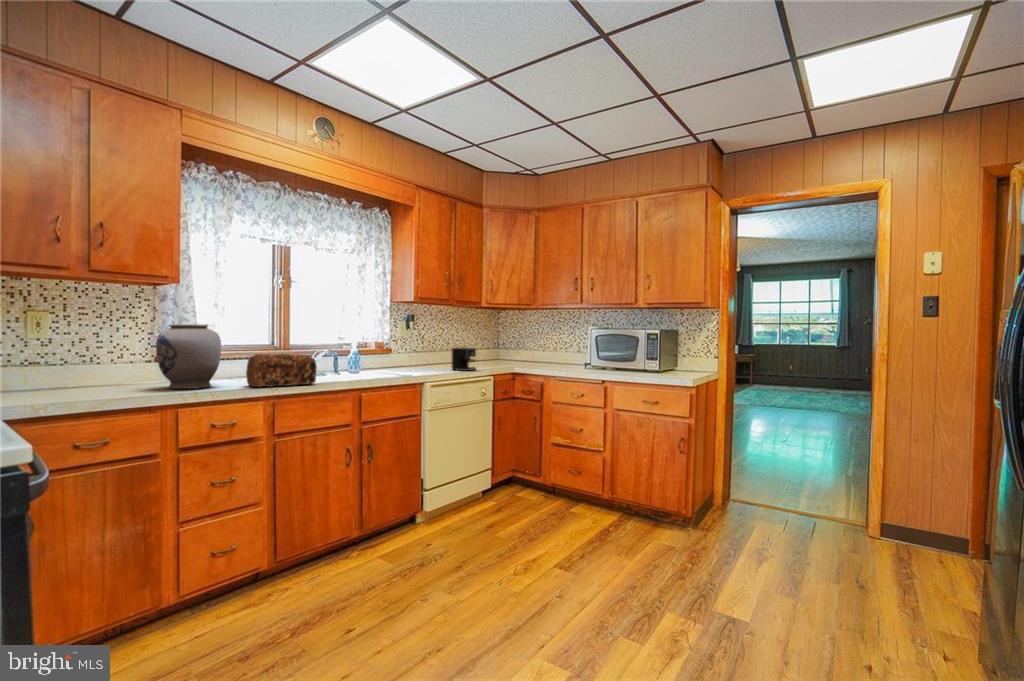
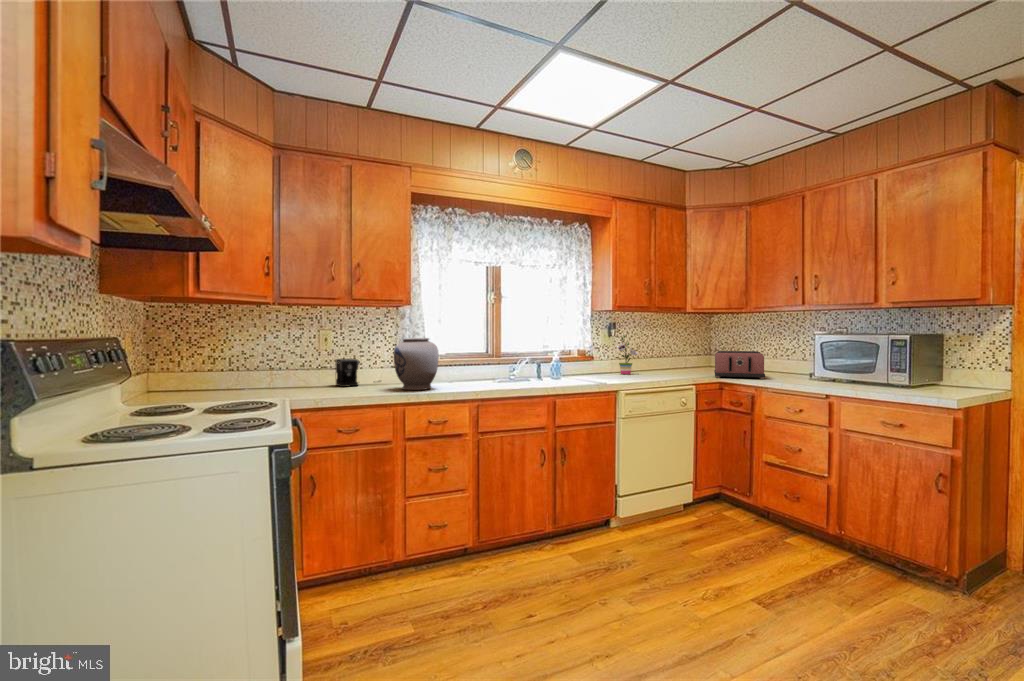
potted plant: none [418,327,440,368] -> present [617,335,638,374]
toaster: none [509,344,553,369] -> present [714,351,765,379]
coffee maker: present [452,348,476,371] -> present [335,359,359,387]
bread loaf: present [246,354,317,387] -> none [457,362,511,391]

